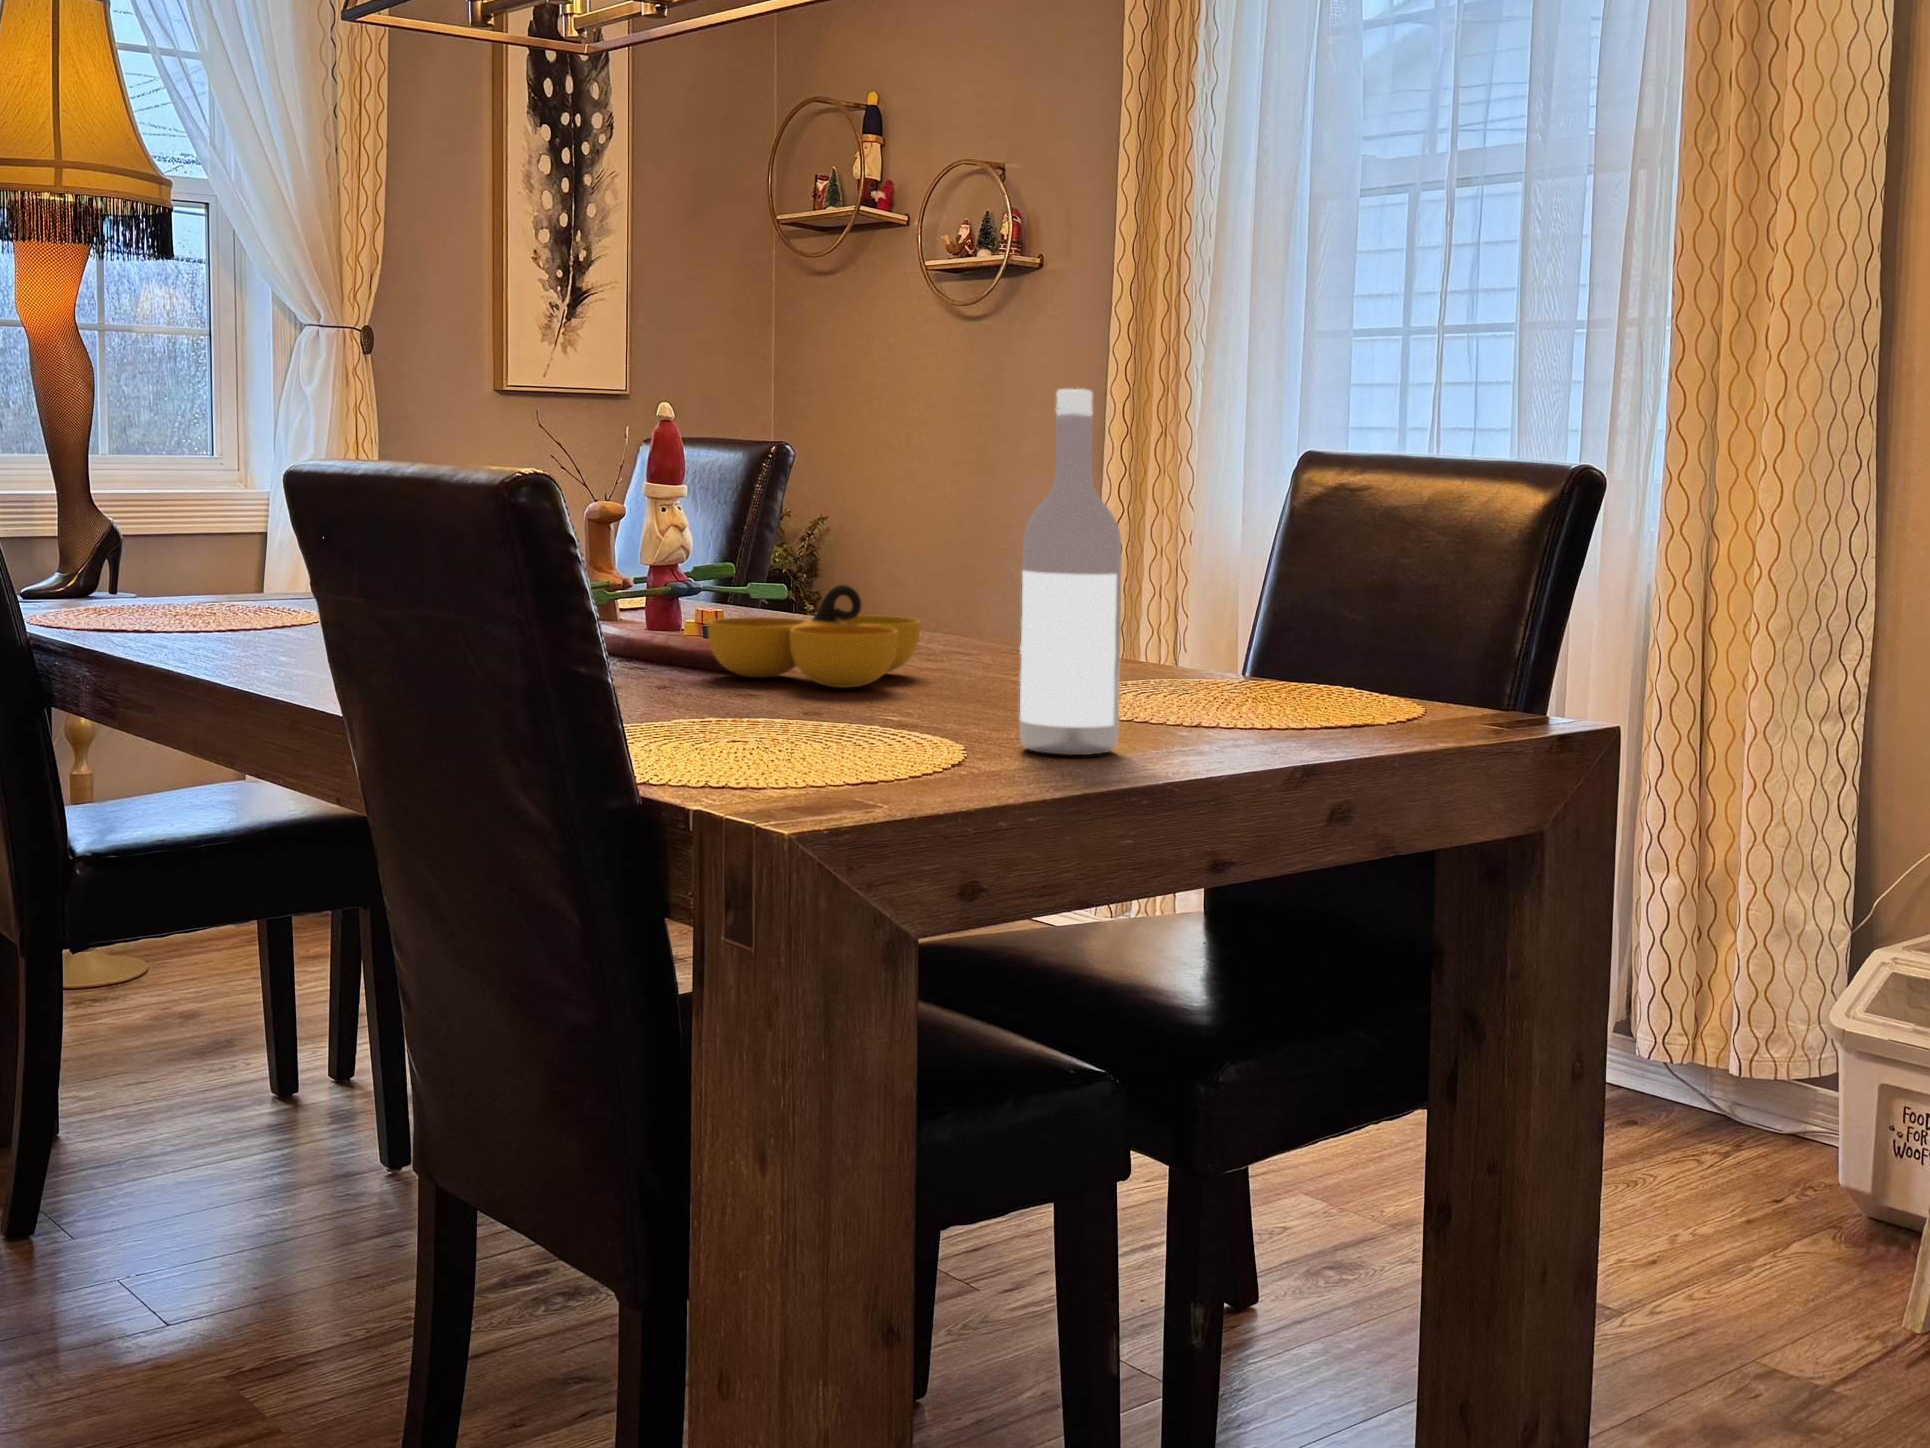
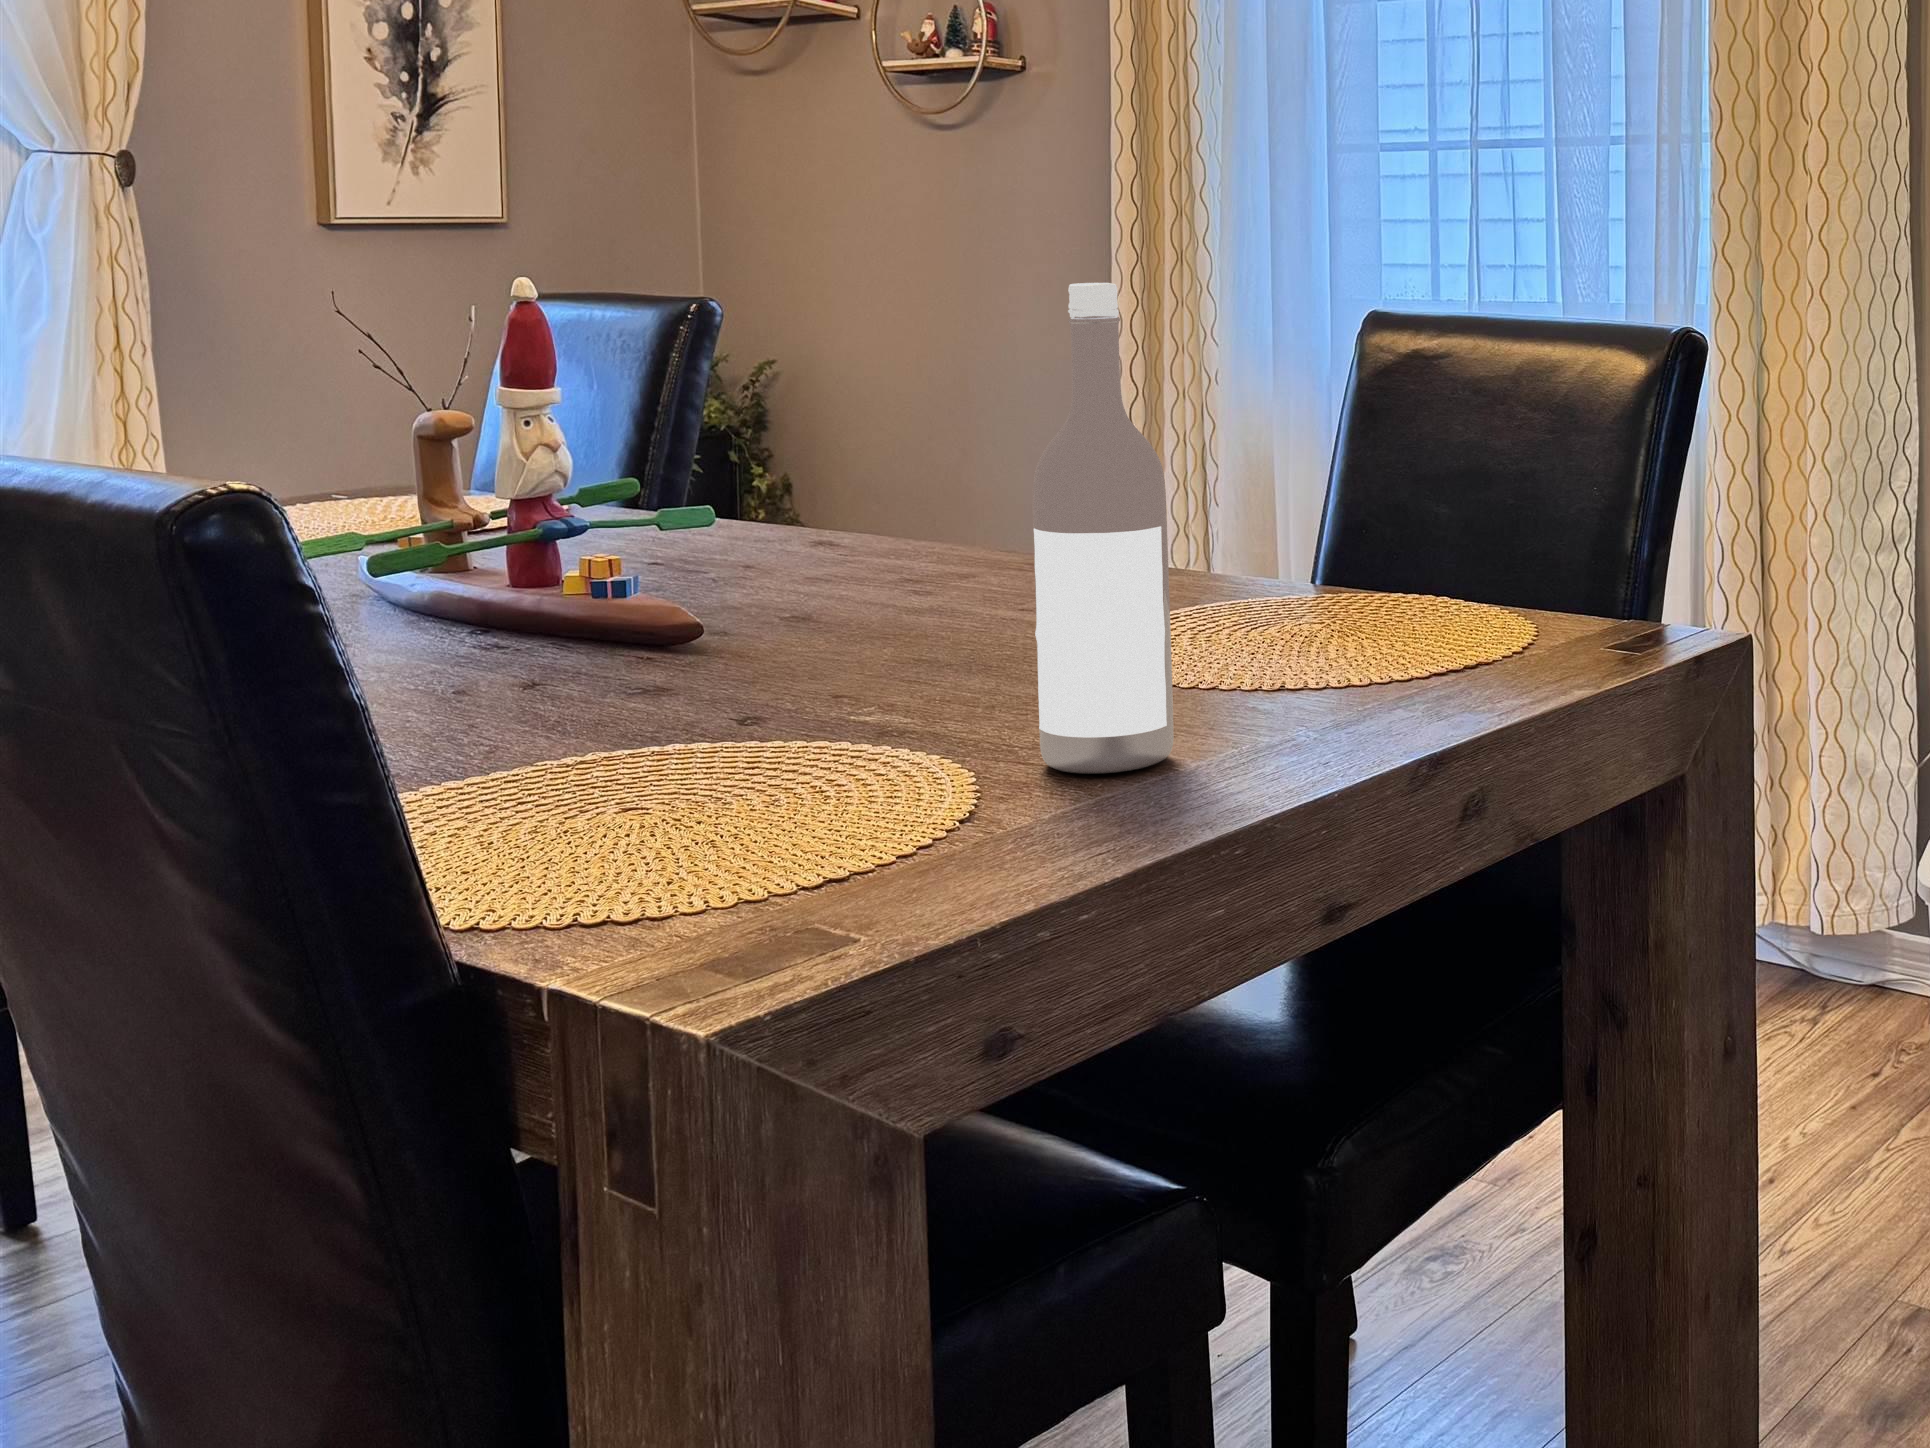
decorative bowl: present [708,585,920,688] -> none [594,520,894,663]

